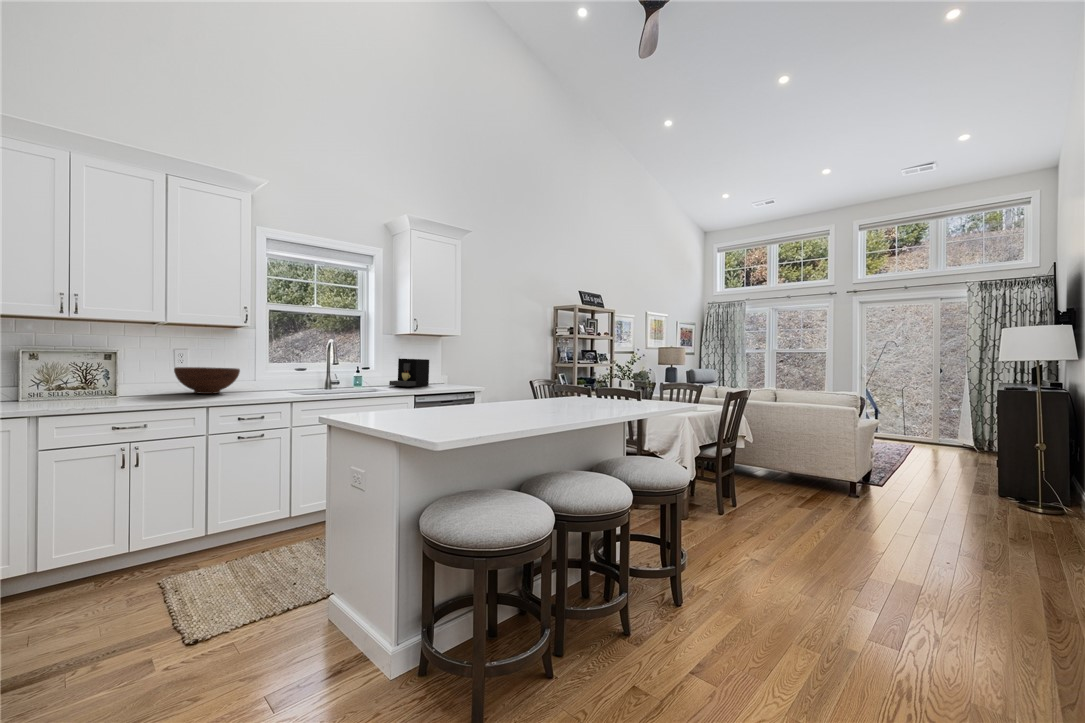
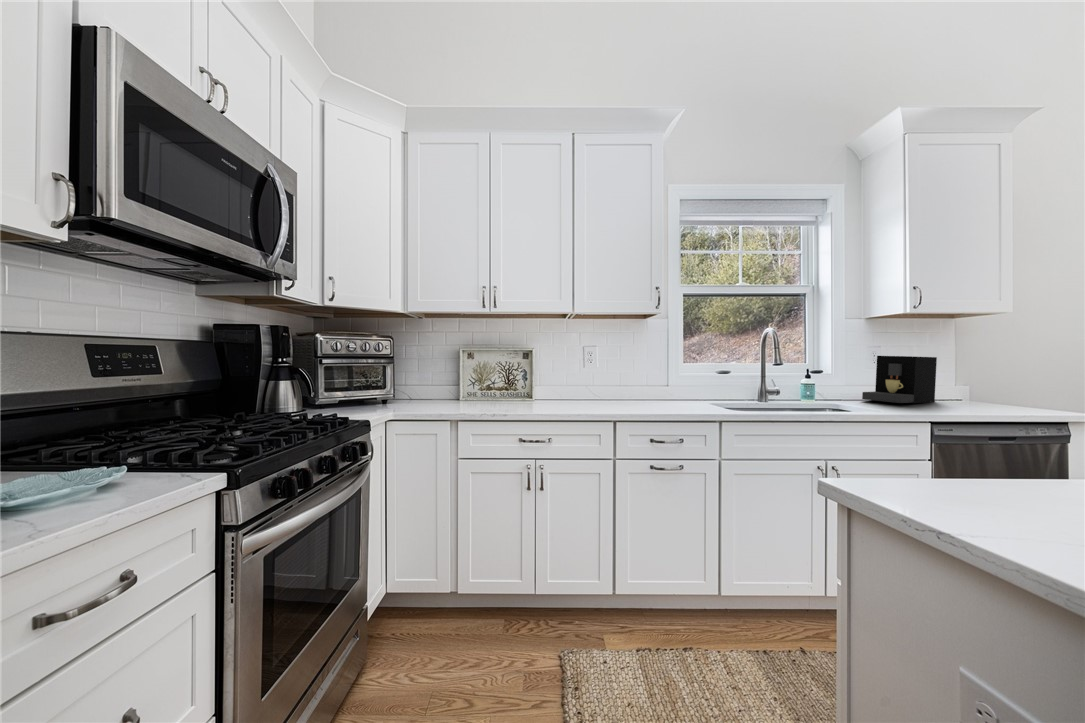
fruit bowl: present [174,367,240,394] -> none [583,367,652,401]

